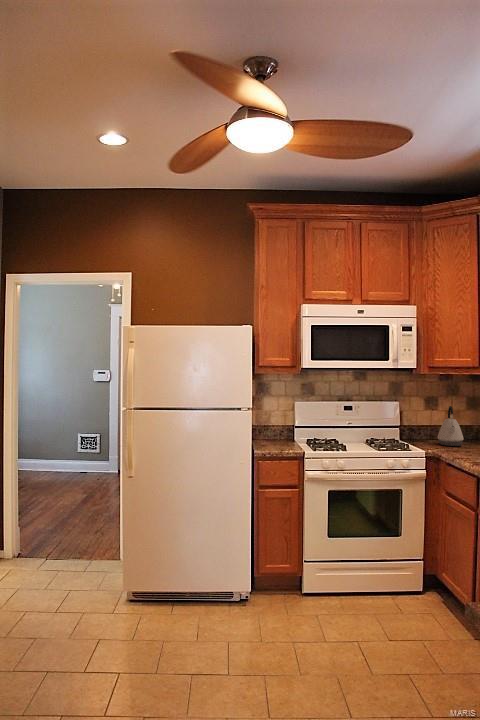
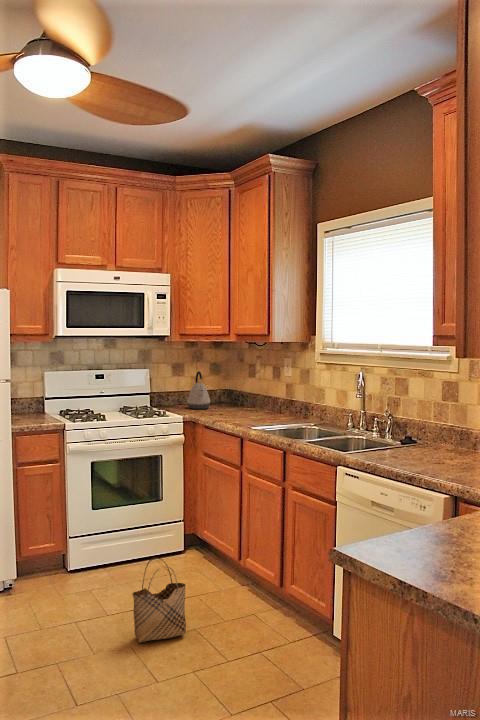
woven basket: none [346,603,407,698] -> present [132,558,186,643]

